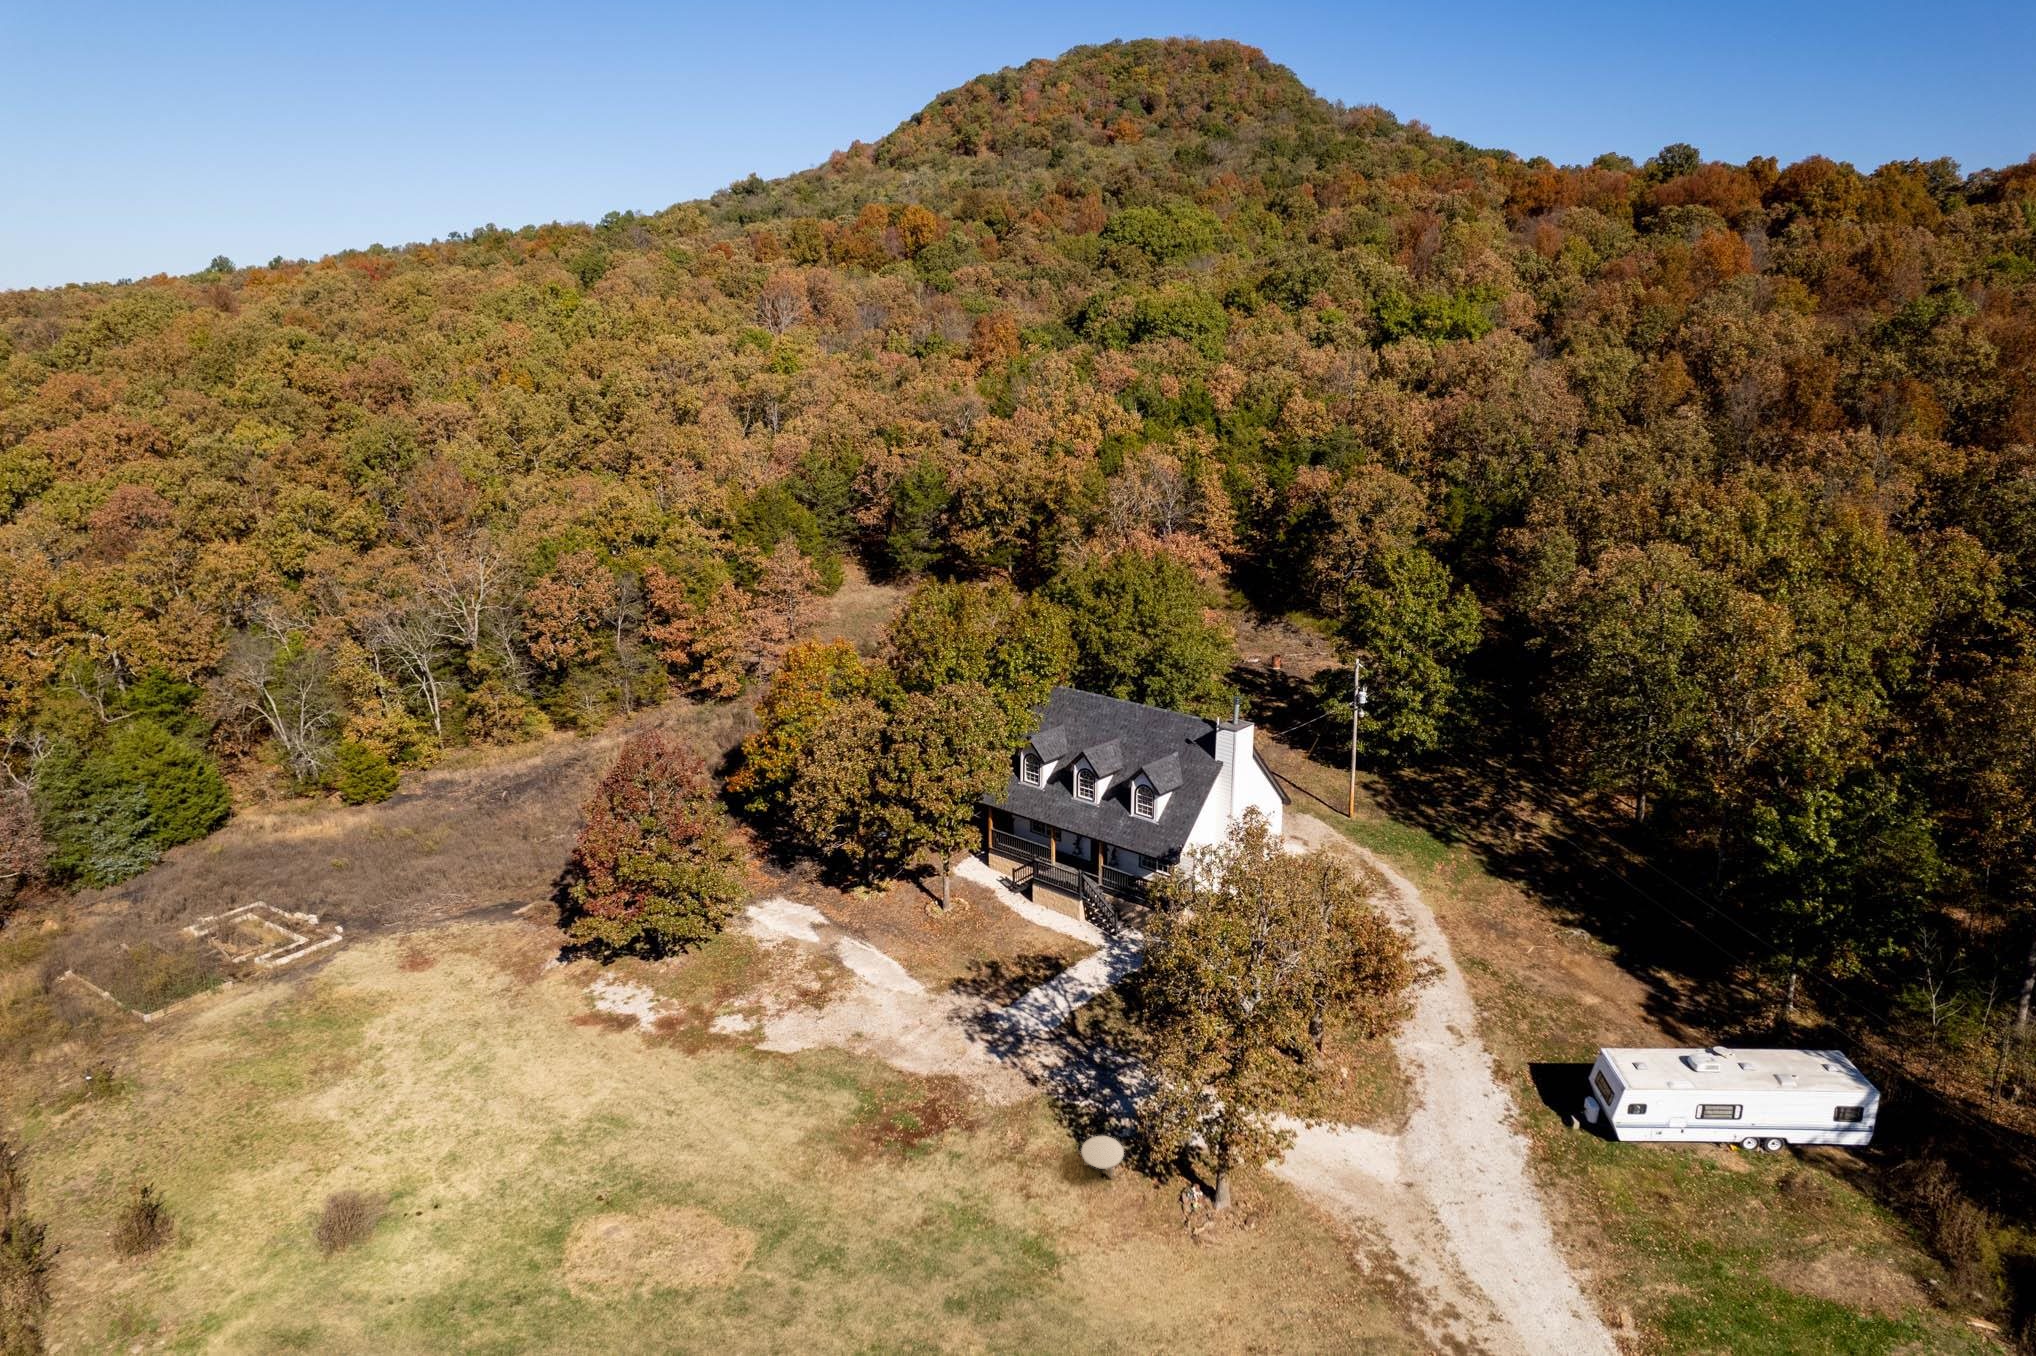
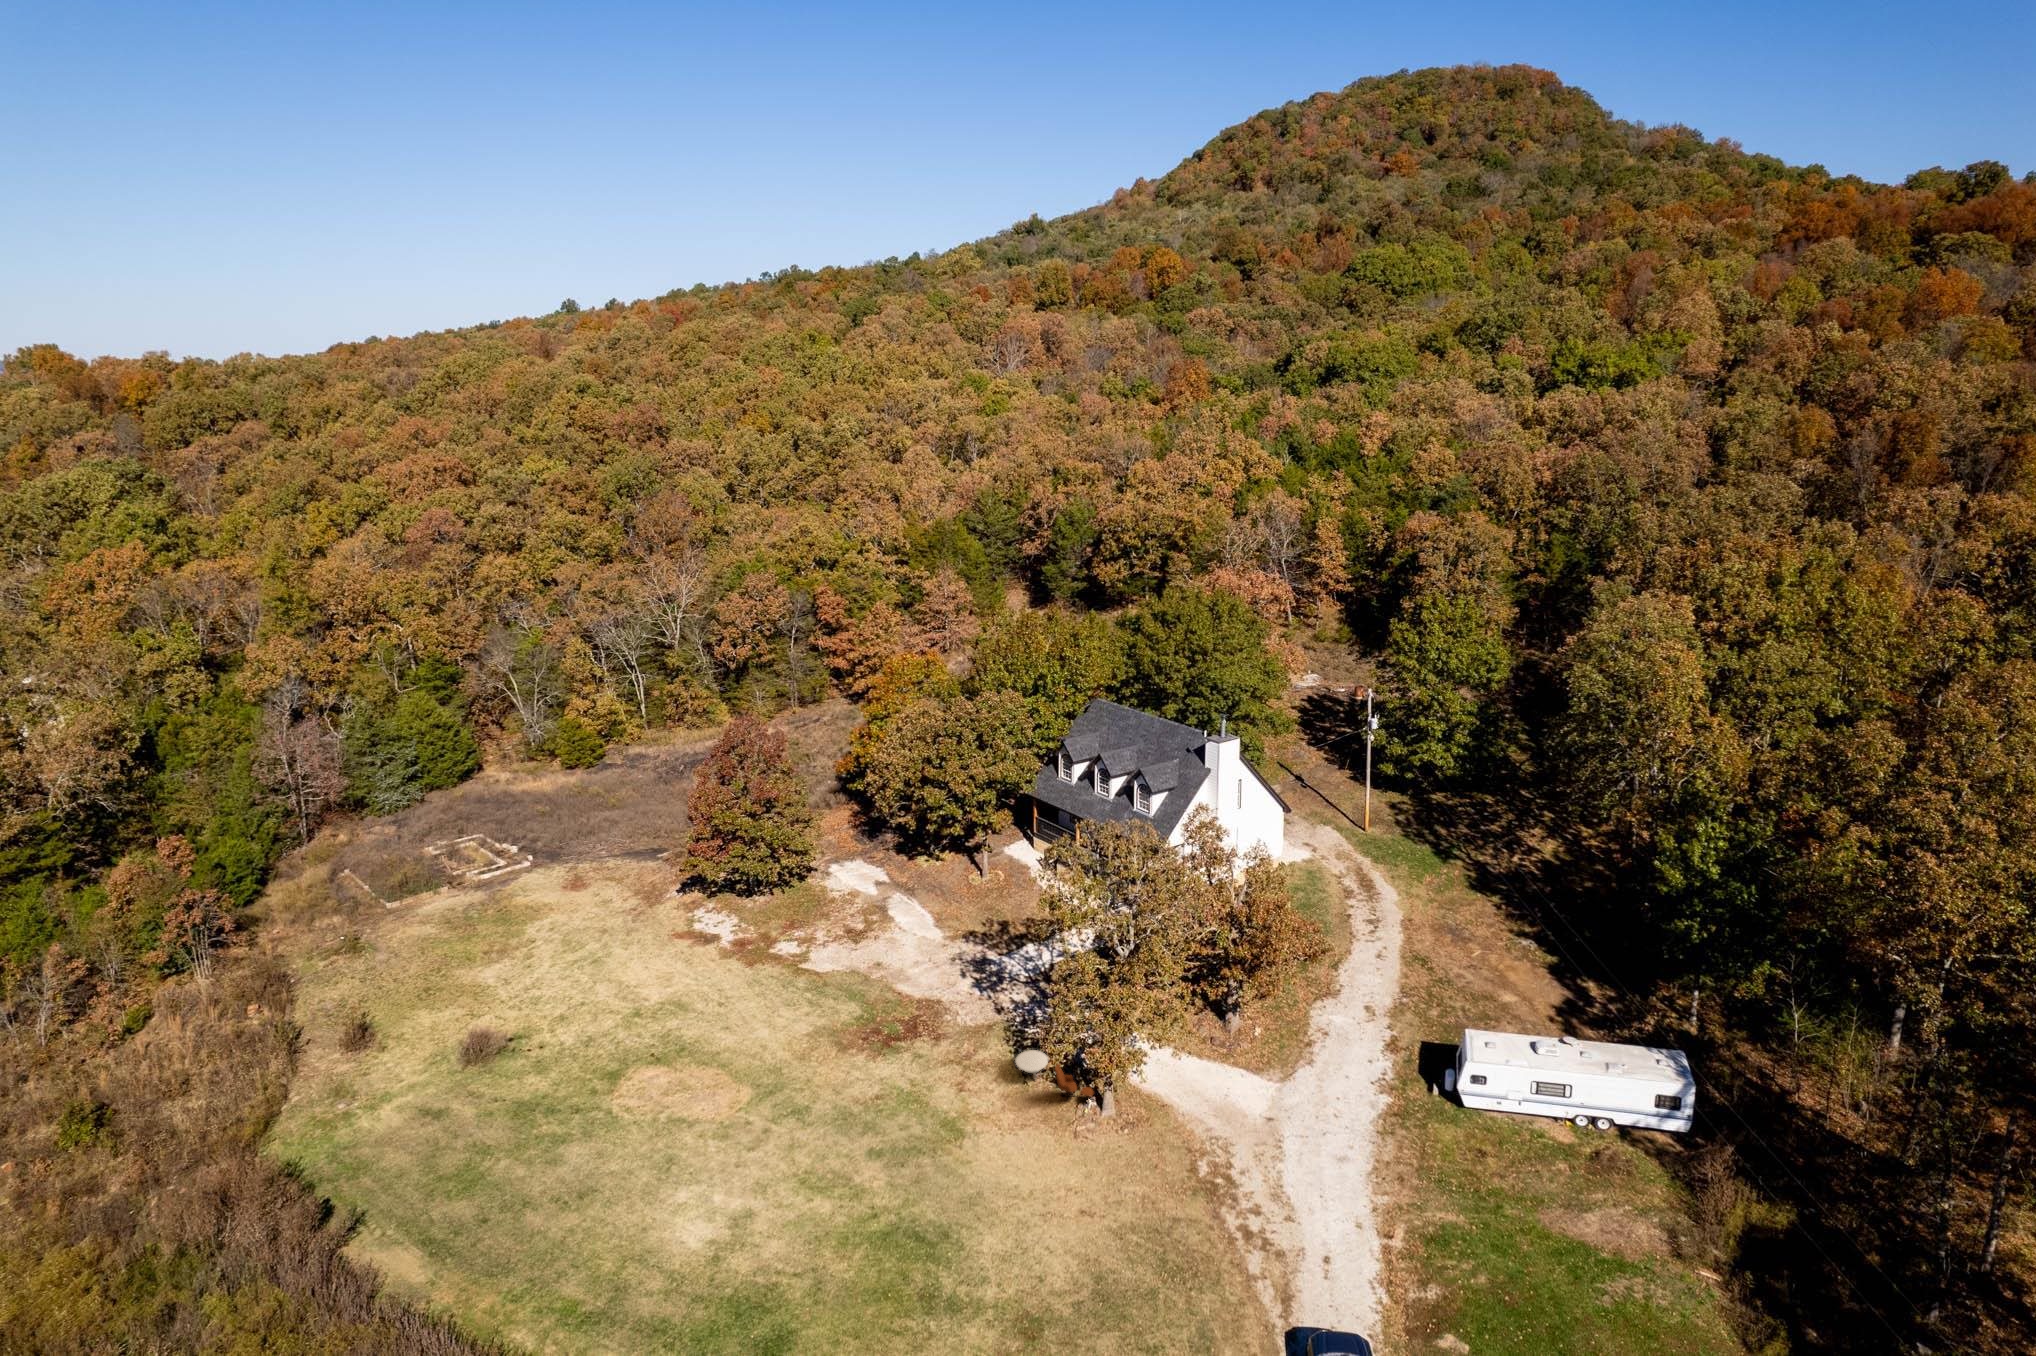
lounge chair: none [1144,1155,1194,1204] -> present [1055,1064,1093,1098]

